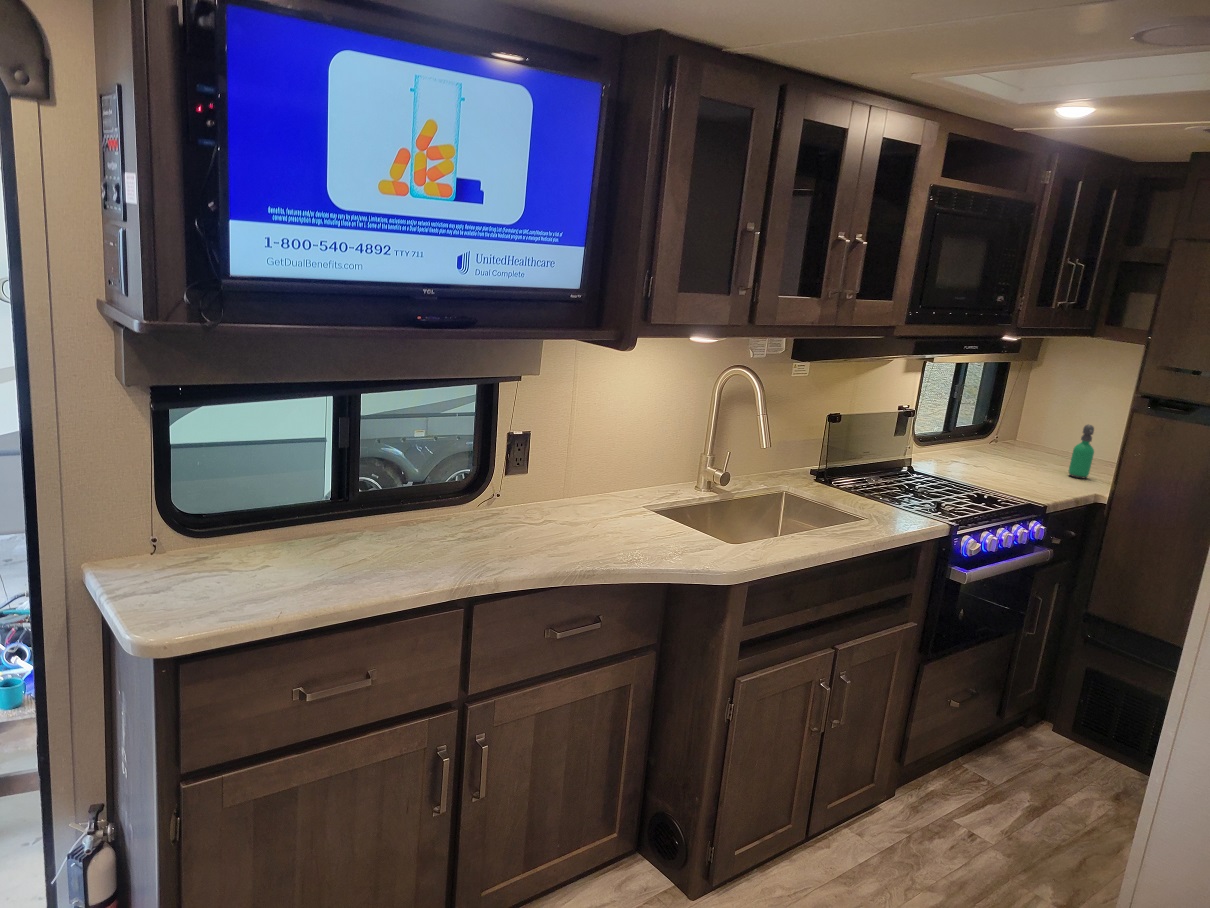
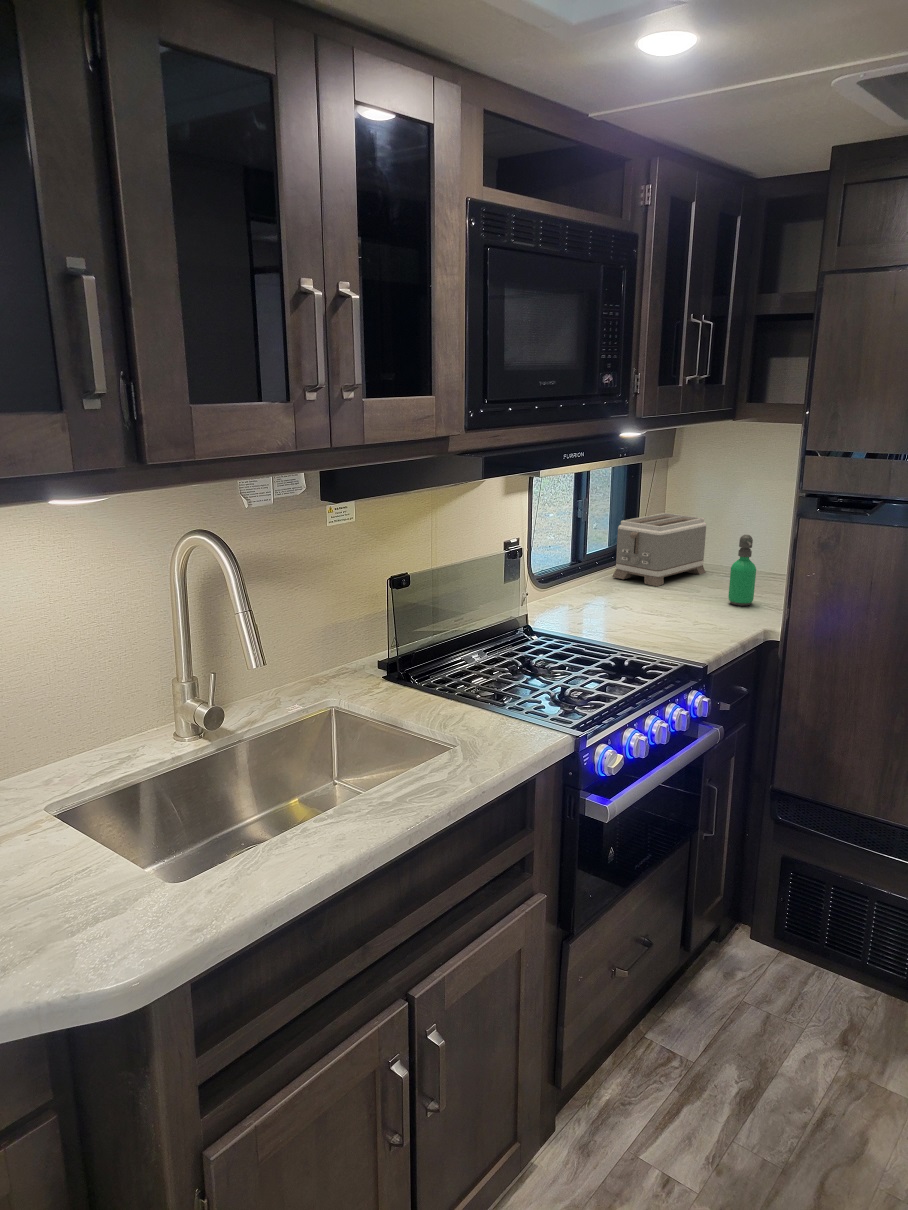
toaster: none [974,405,1057,458] -> present [612,513,706,586]

